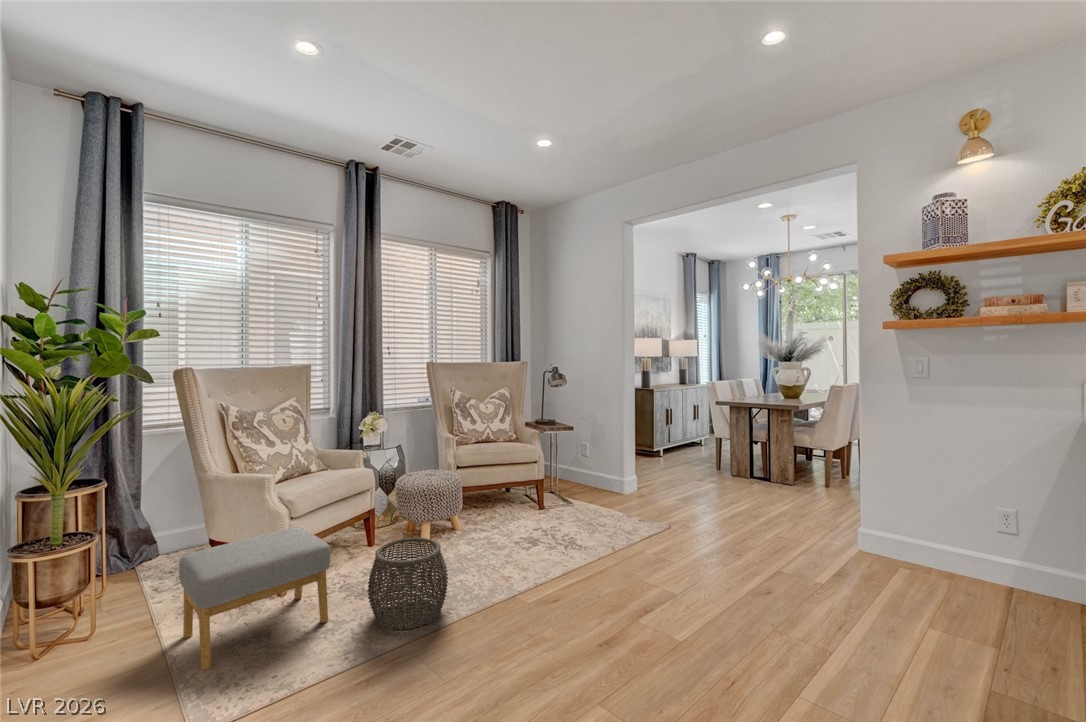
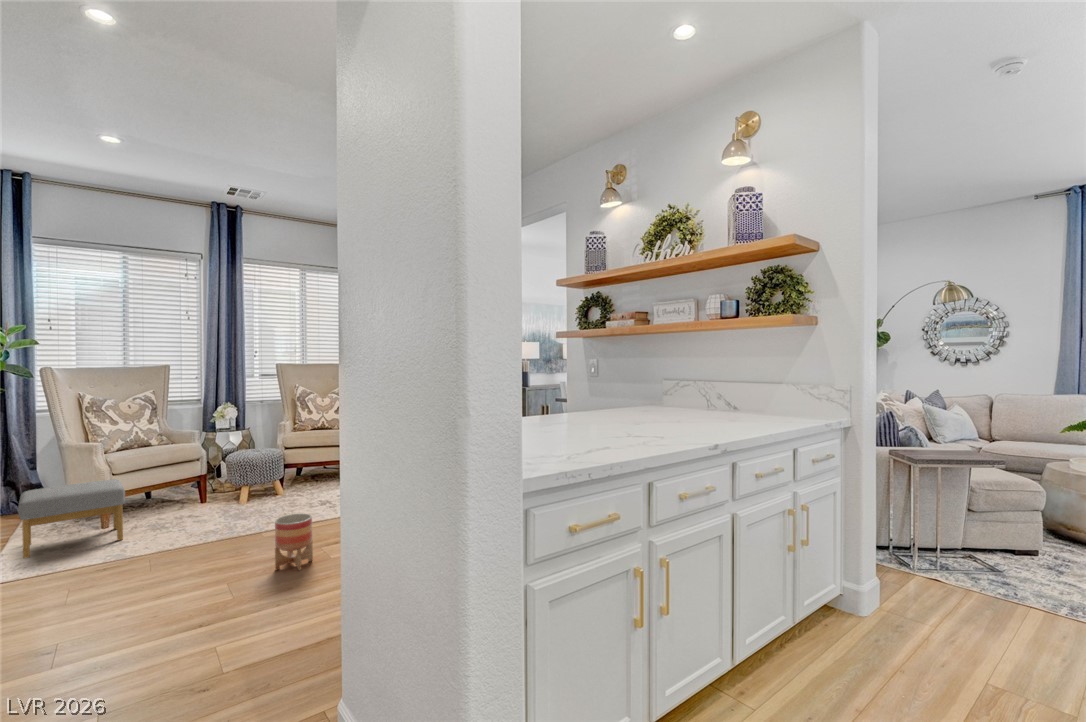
woven basket: present [367,538,448,631] -> none [145,487,210,545]
planter: none [625,586,678,684] -> present [275,513,313,570]

